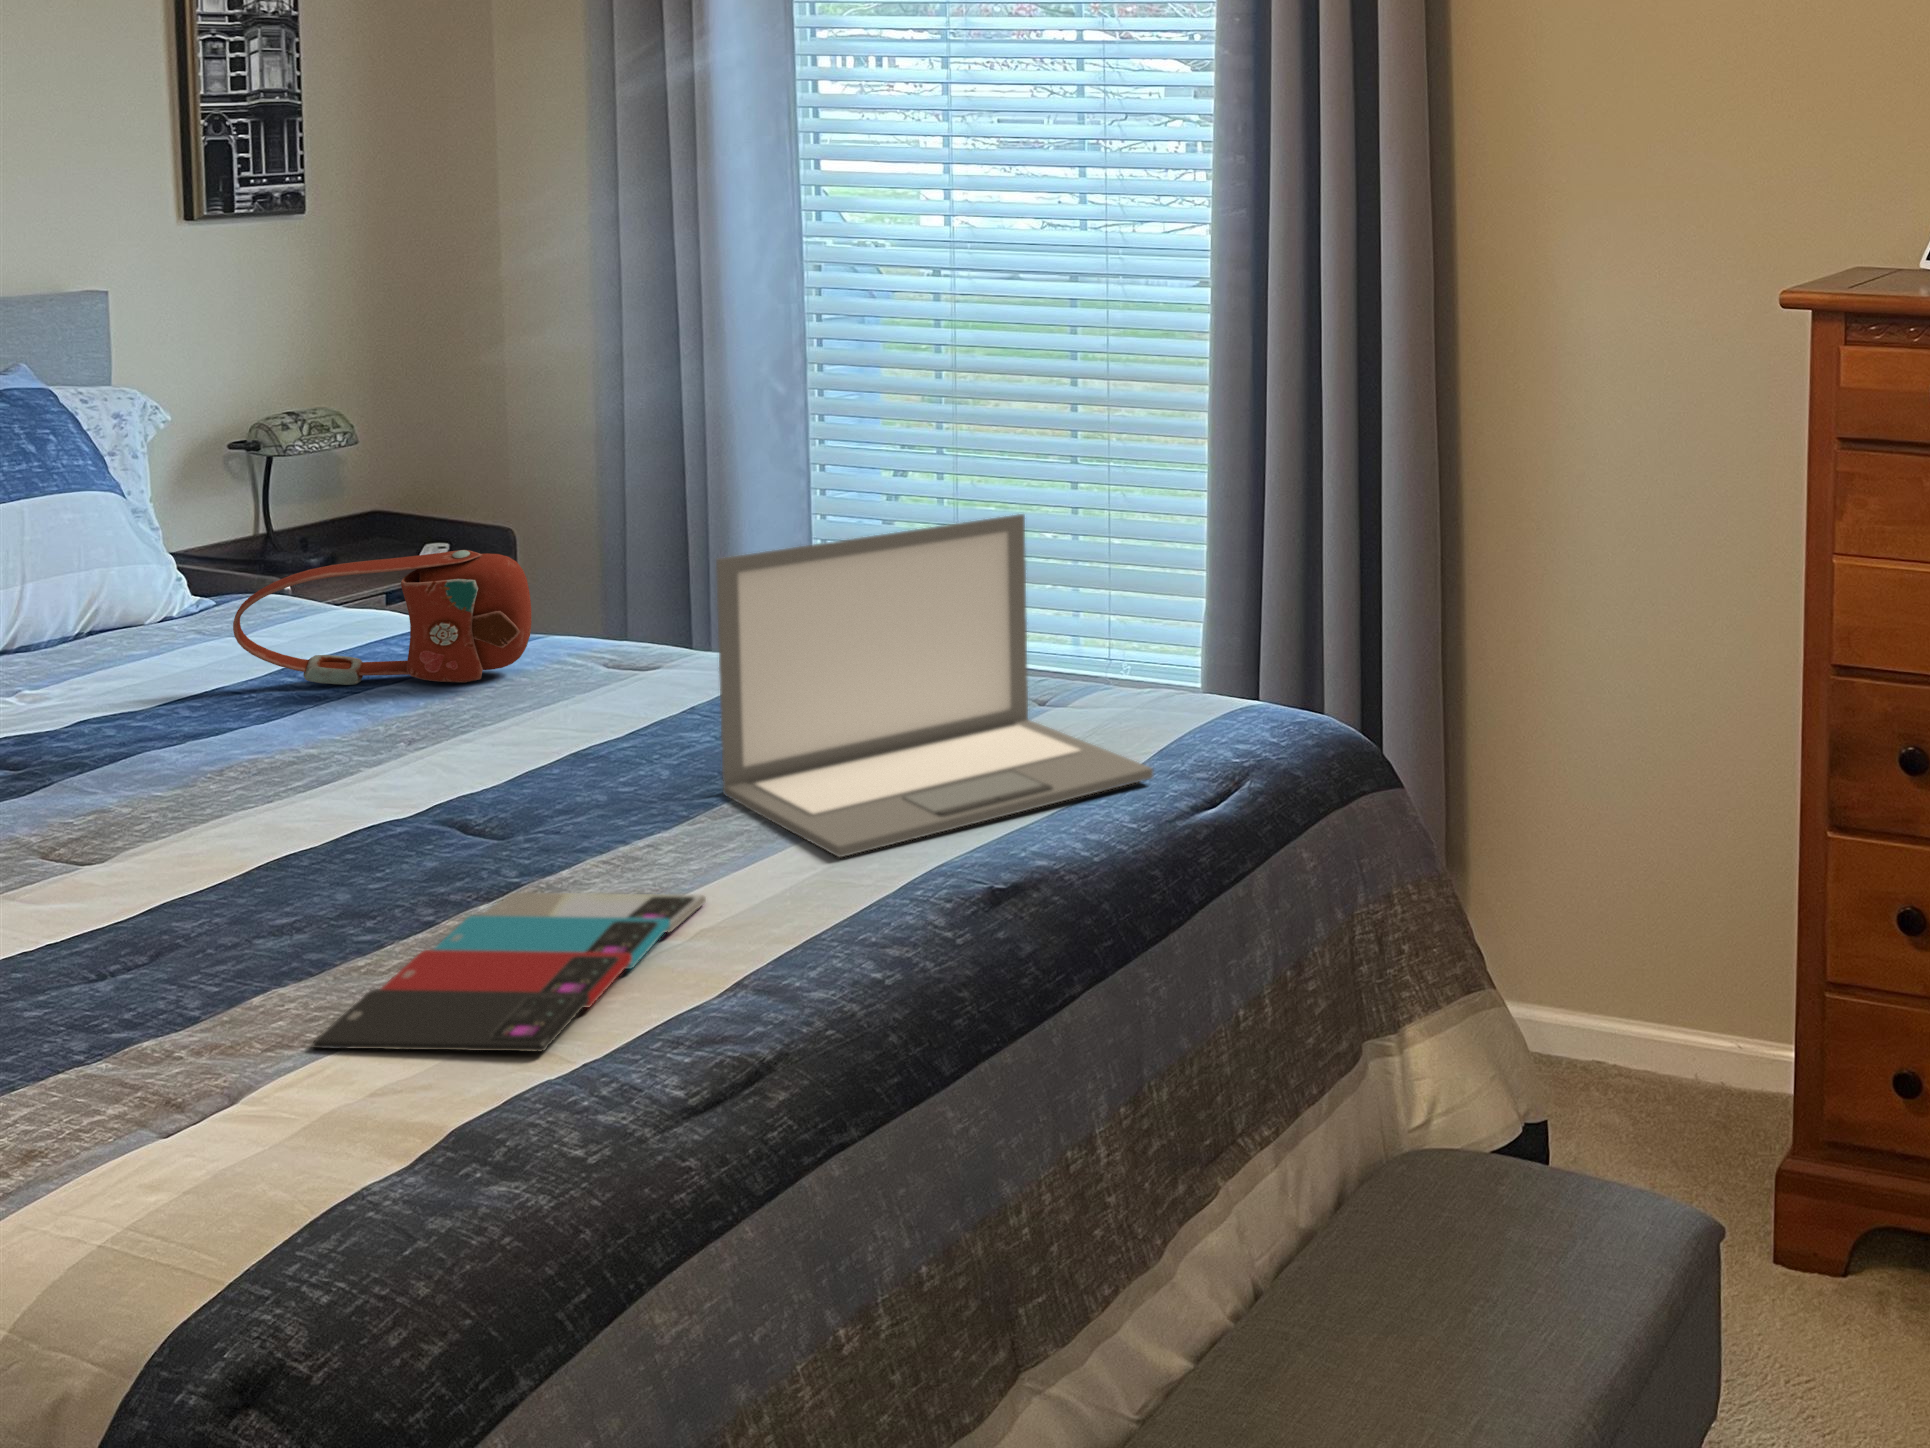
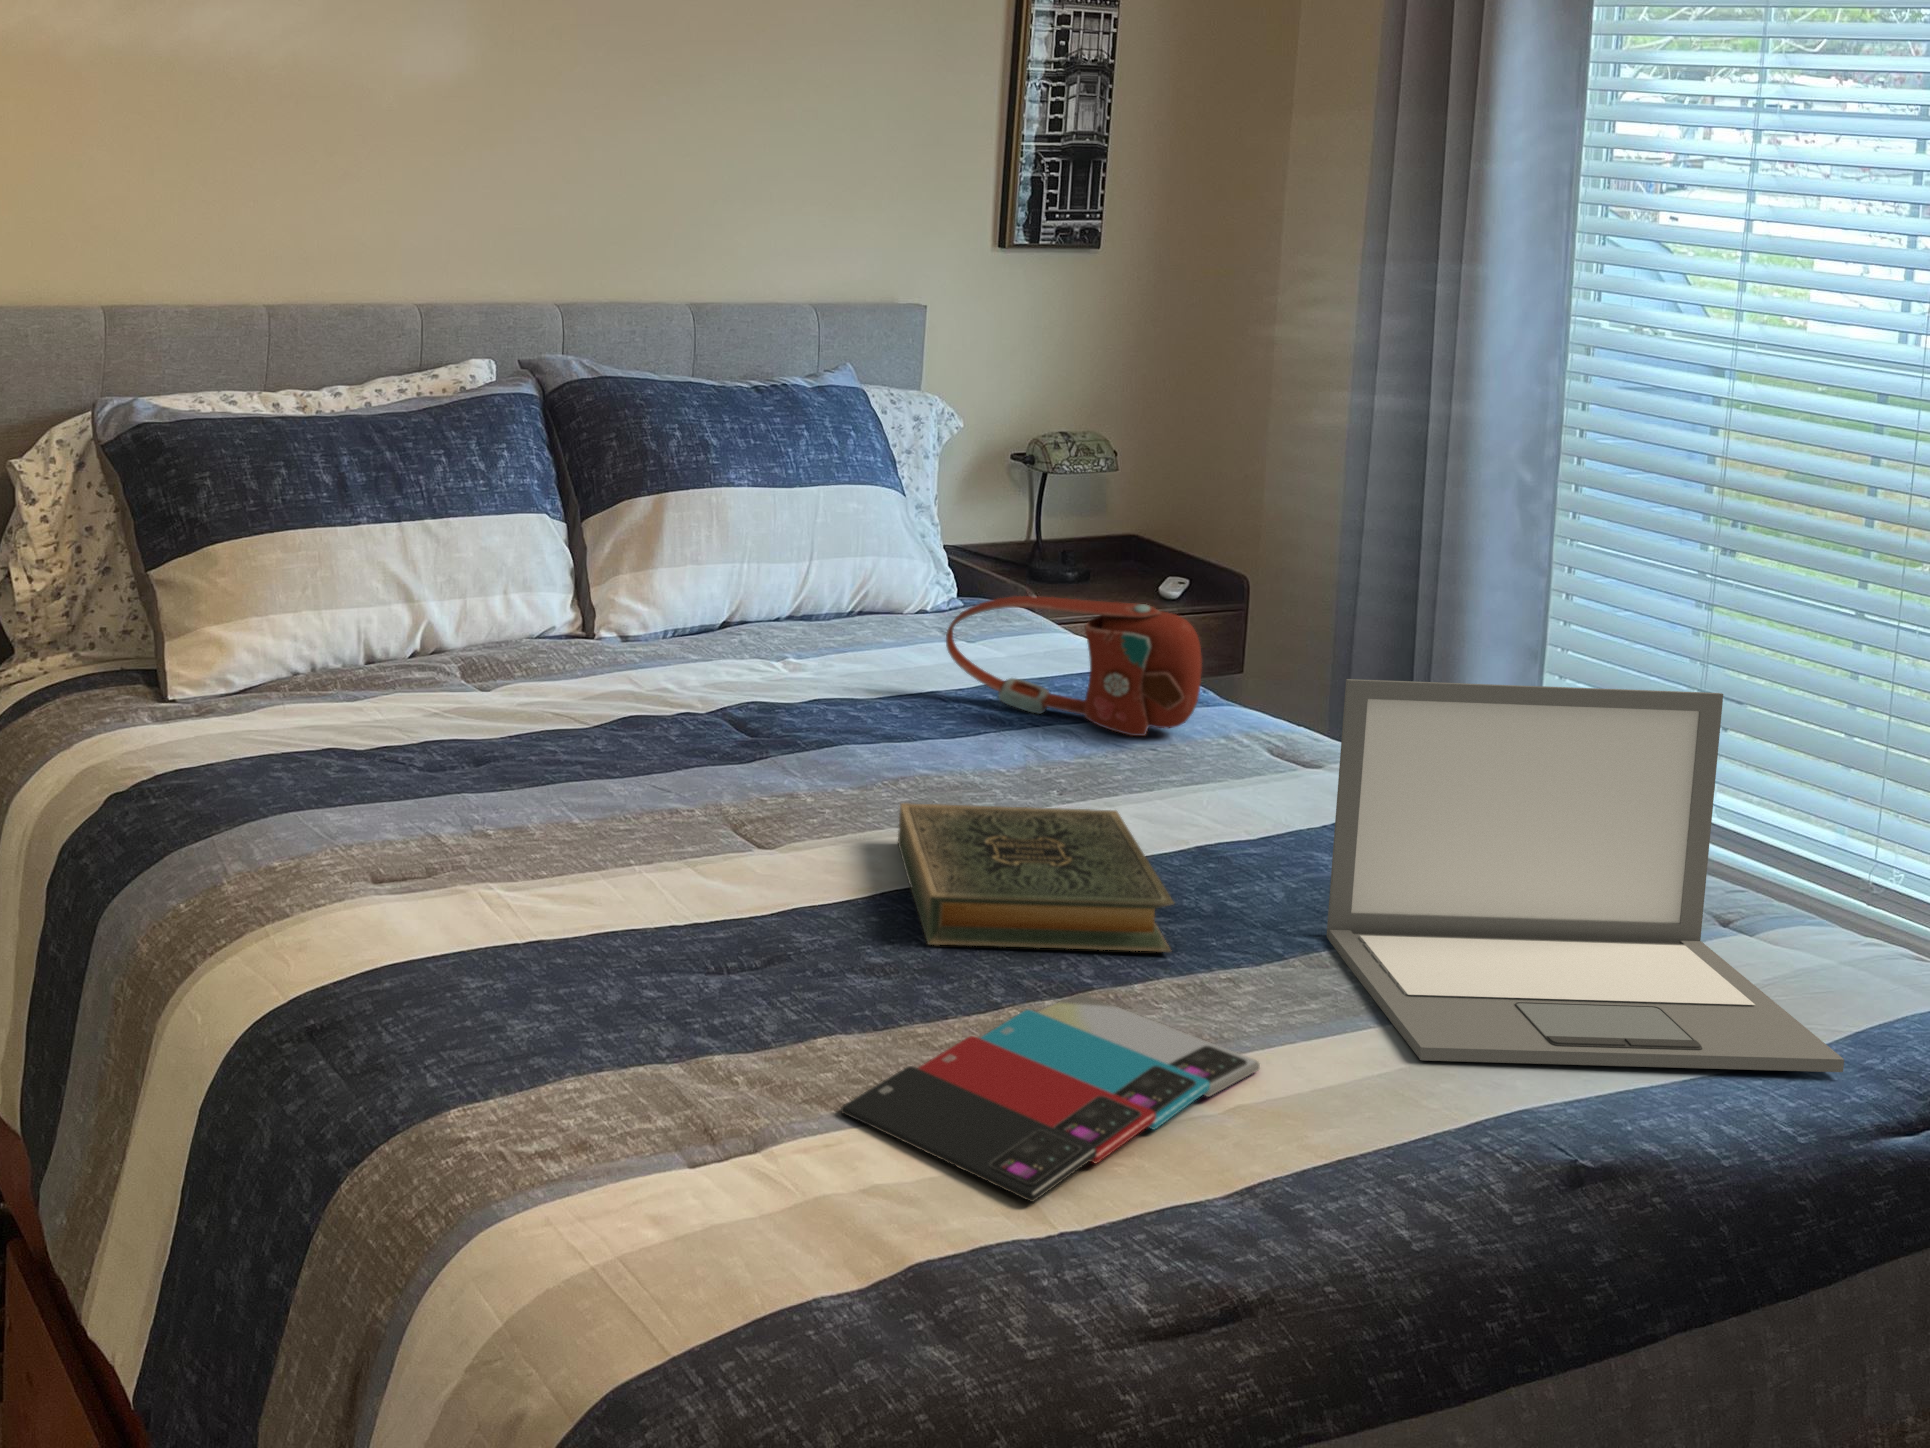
hardback book: none [252,738,588,897] -> present [898,803,1174,952]

